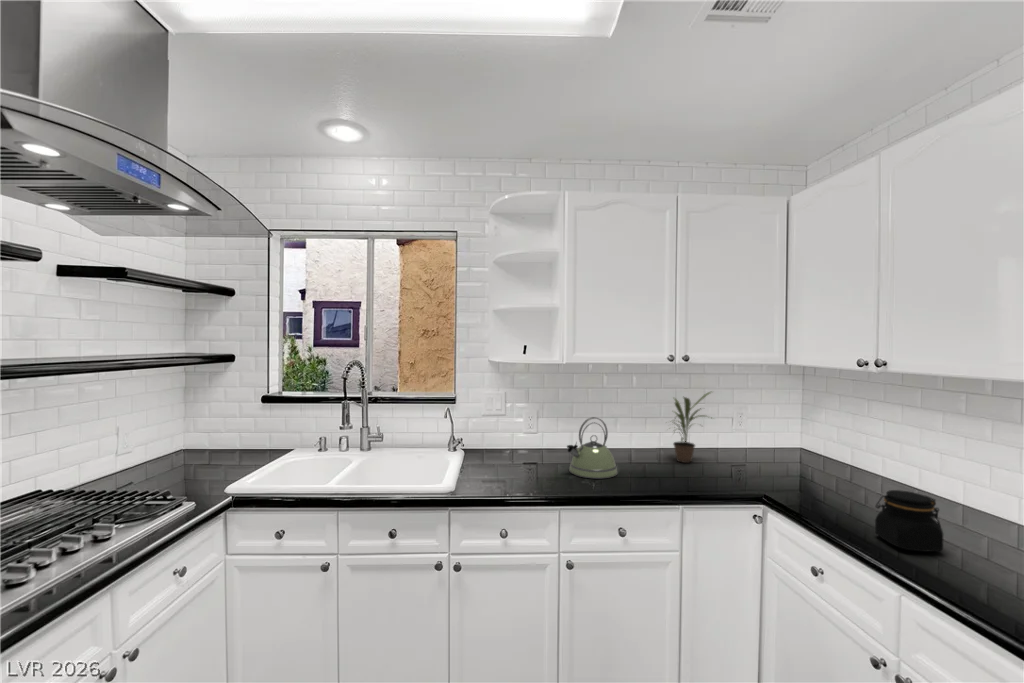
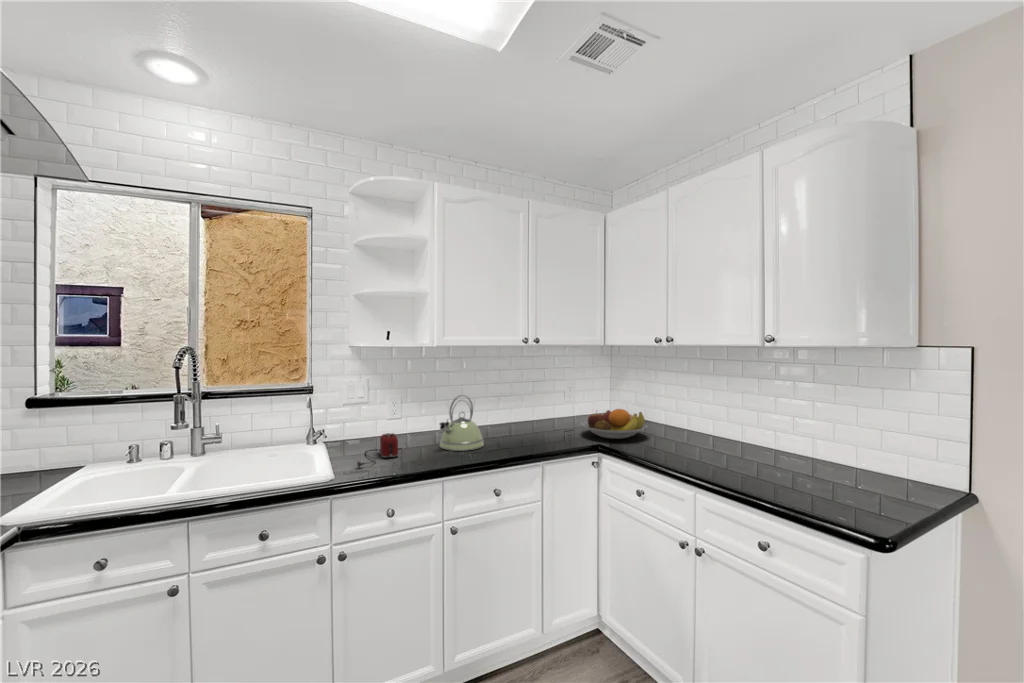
potted plant: present [674,392,710,463] -> none [516,368,554,430]
fruit bowl: none [745,449,841,490] -> present [581,409,647,439]
toaster: none [478,450,524,482] -> present [356,433,398,467]
jar: present [875,490,943,552] -> none [680,425,719,464]

